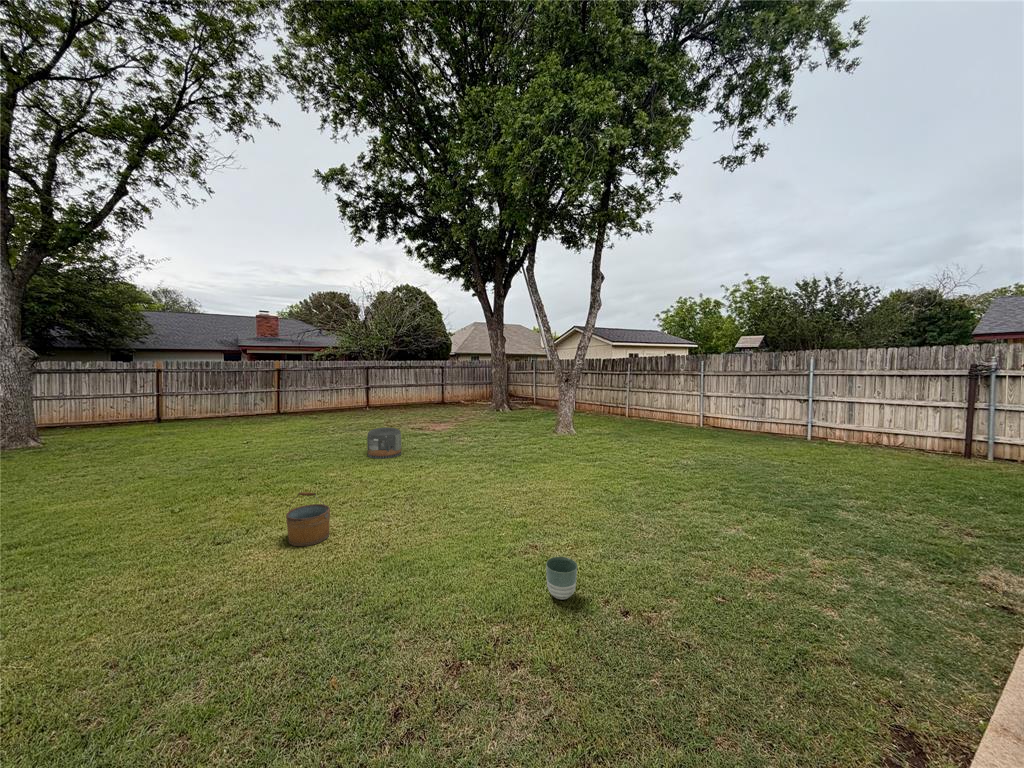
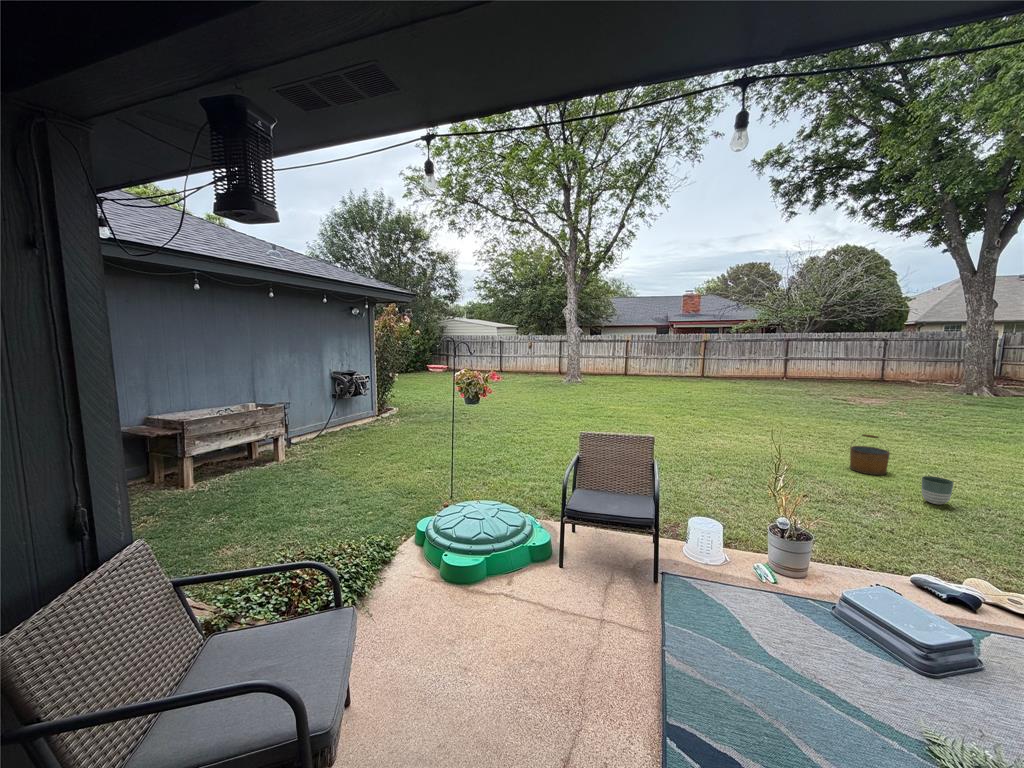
pouf: present [367,428,401,459] -> none [783,391,818,416]
bucket: present [286,492,330,546] -> present [850,434,890,475]

